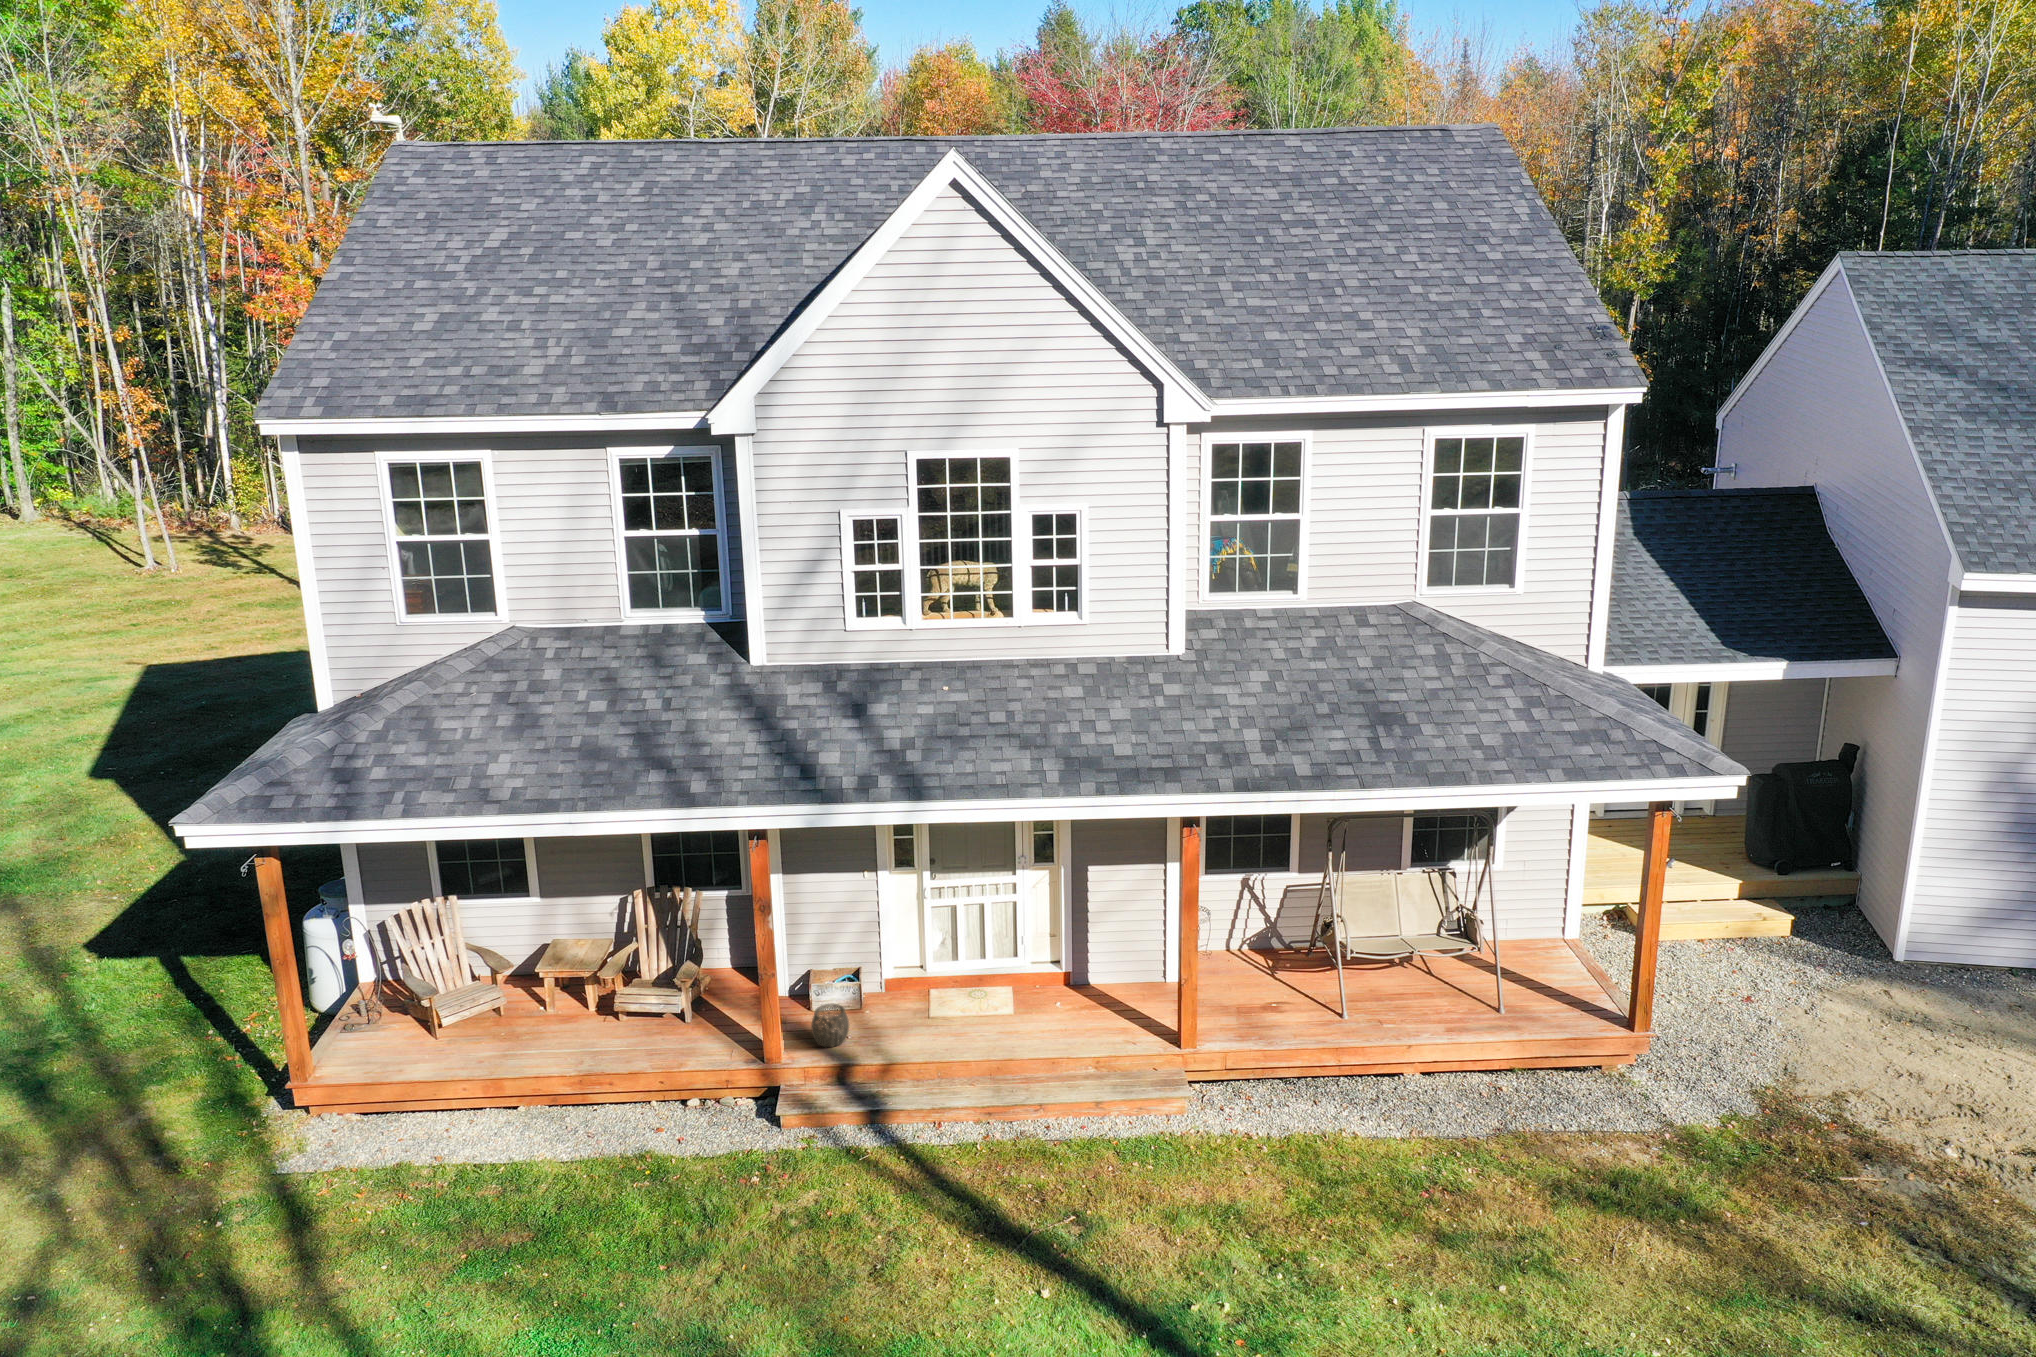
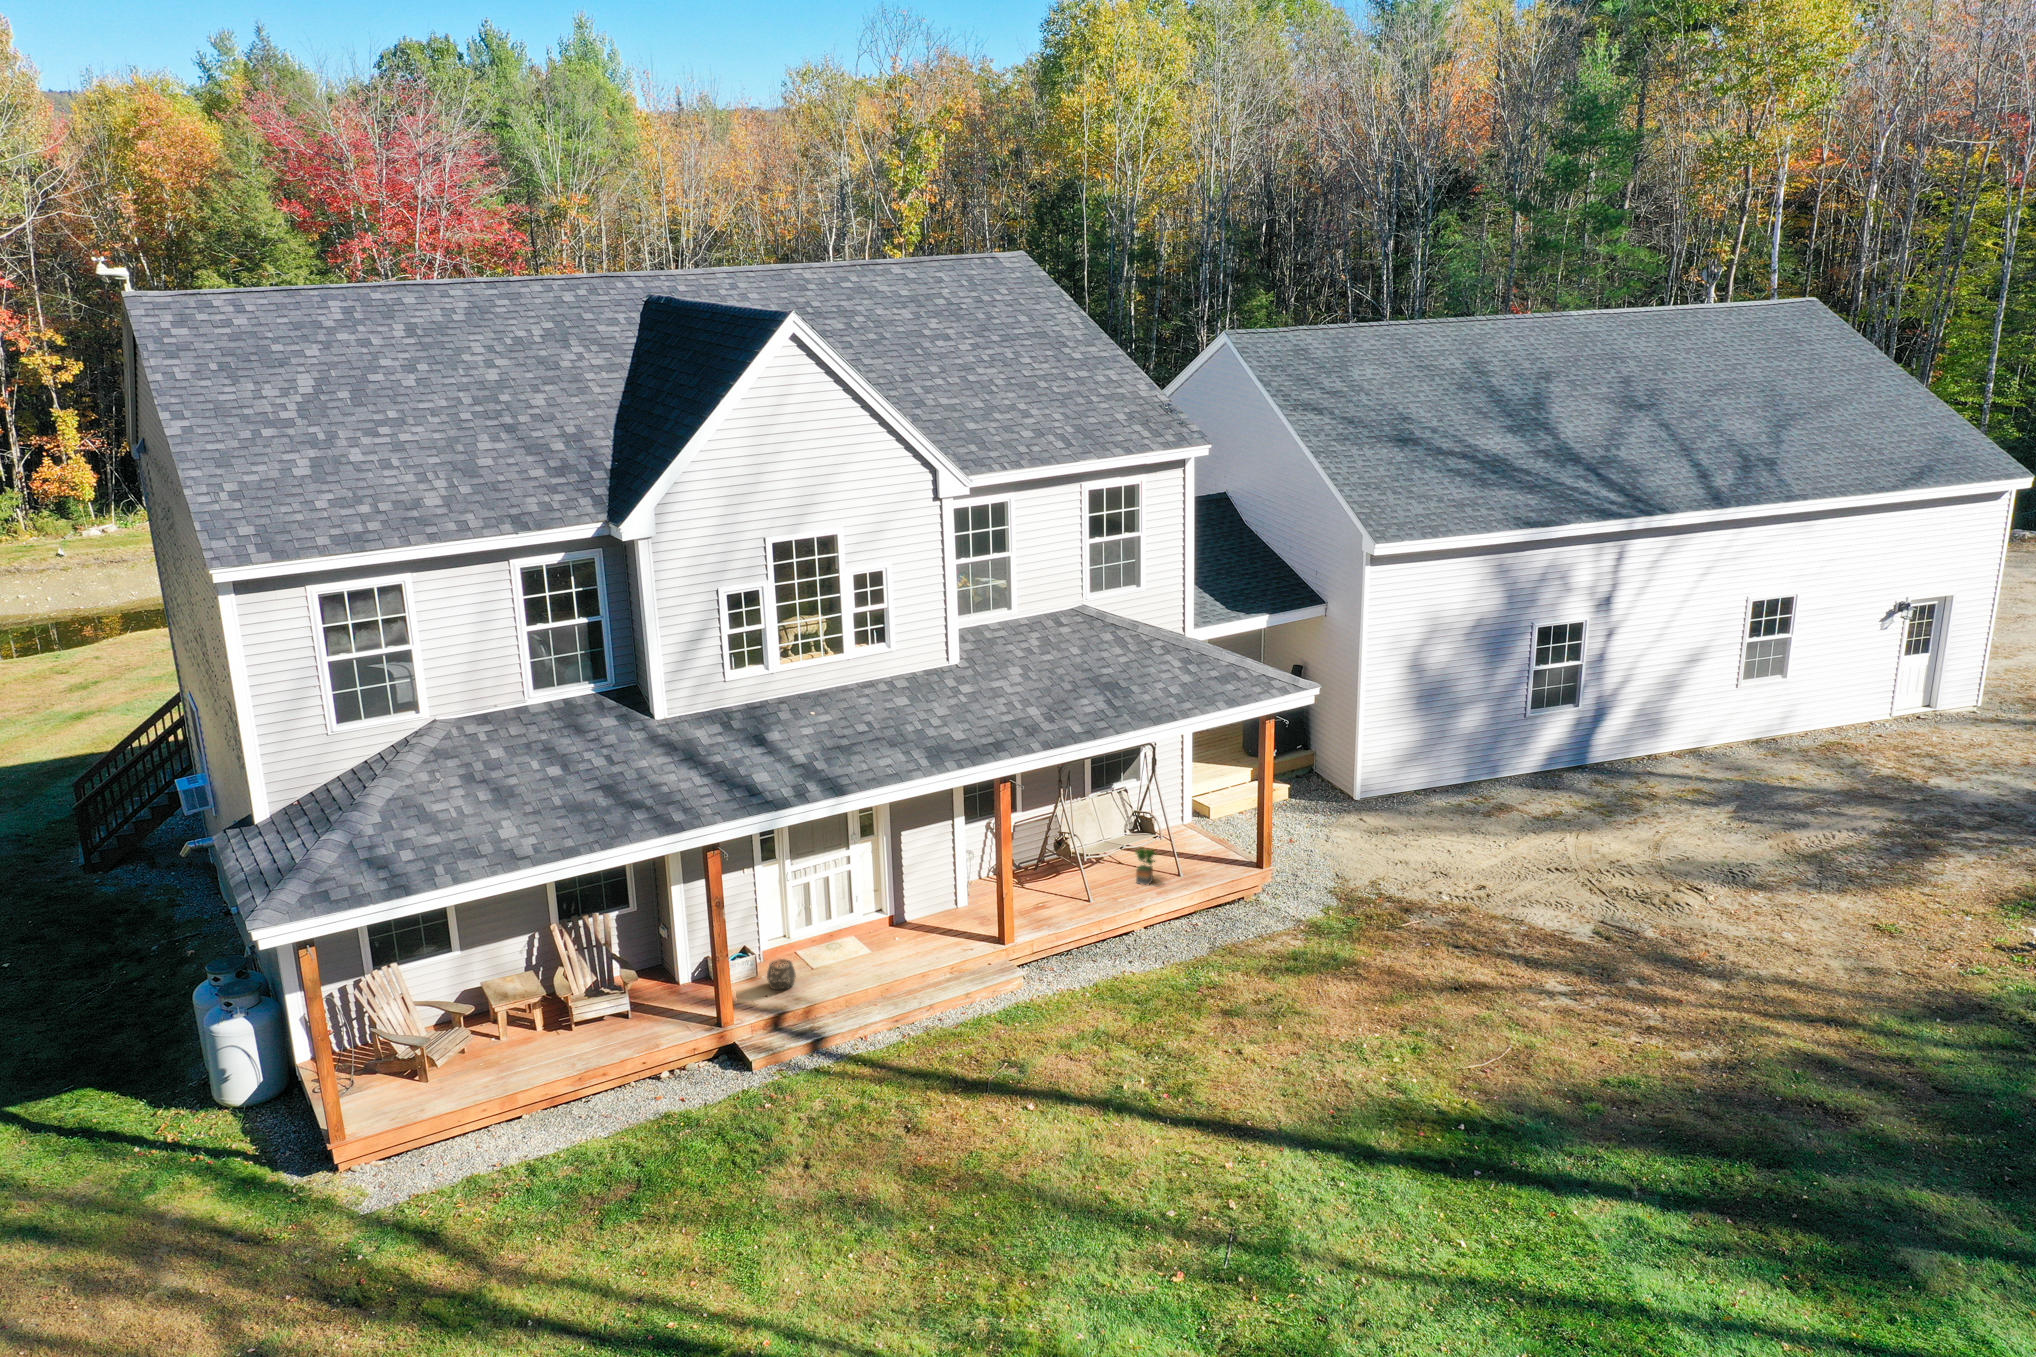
potted tree: none [1408,967,1446,1025] -> present [1135,849,1157,885]

